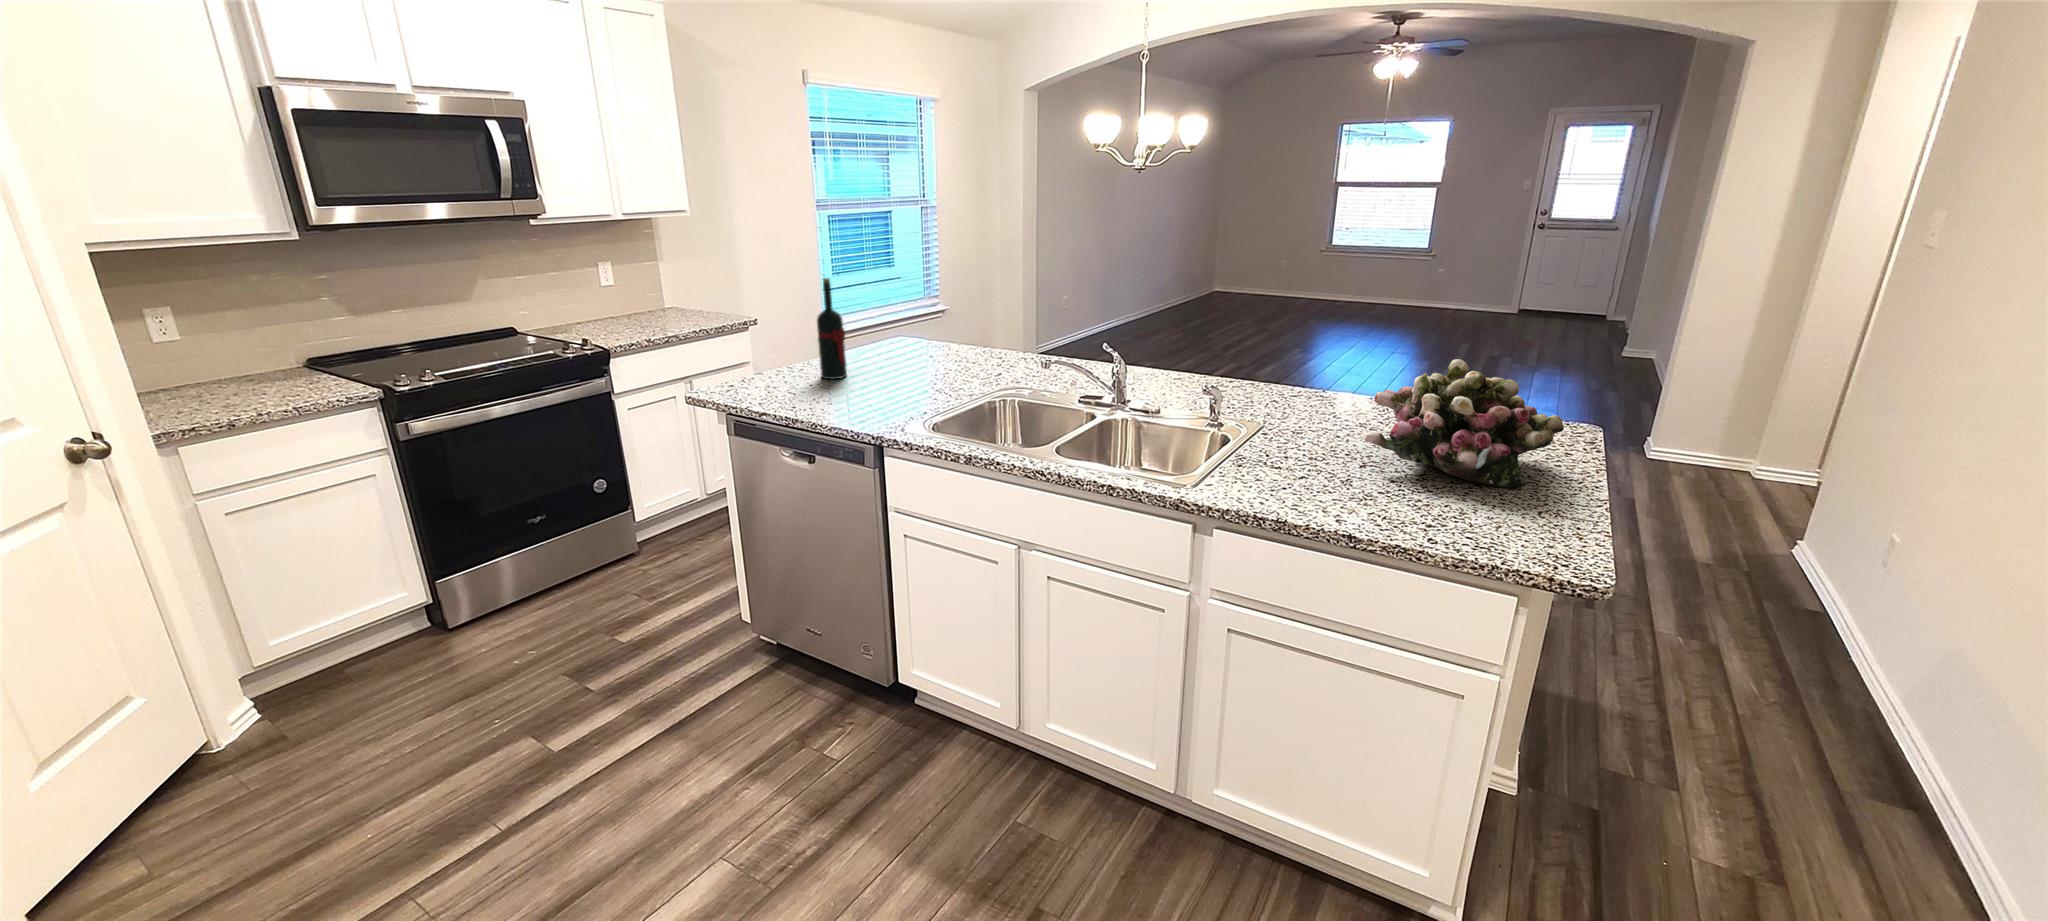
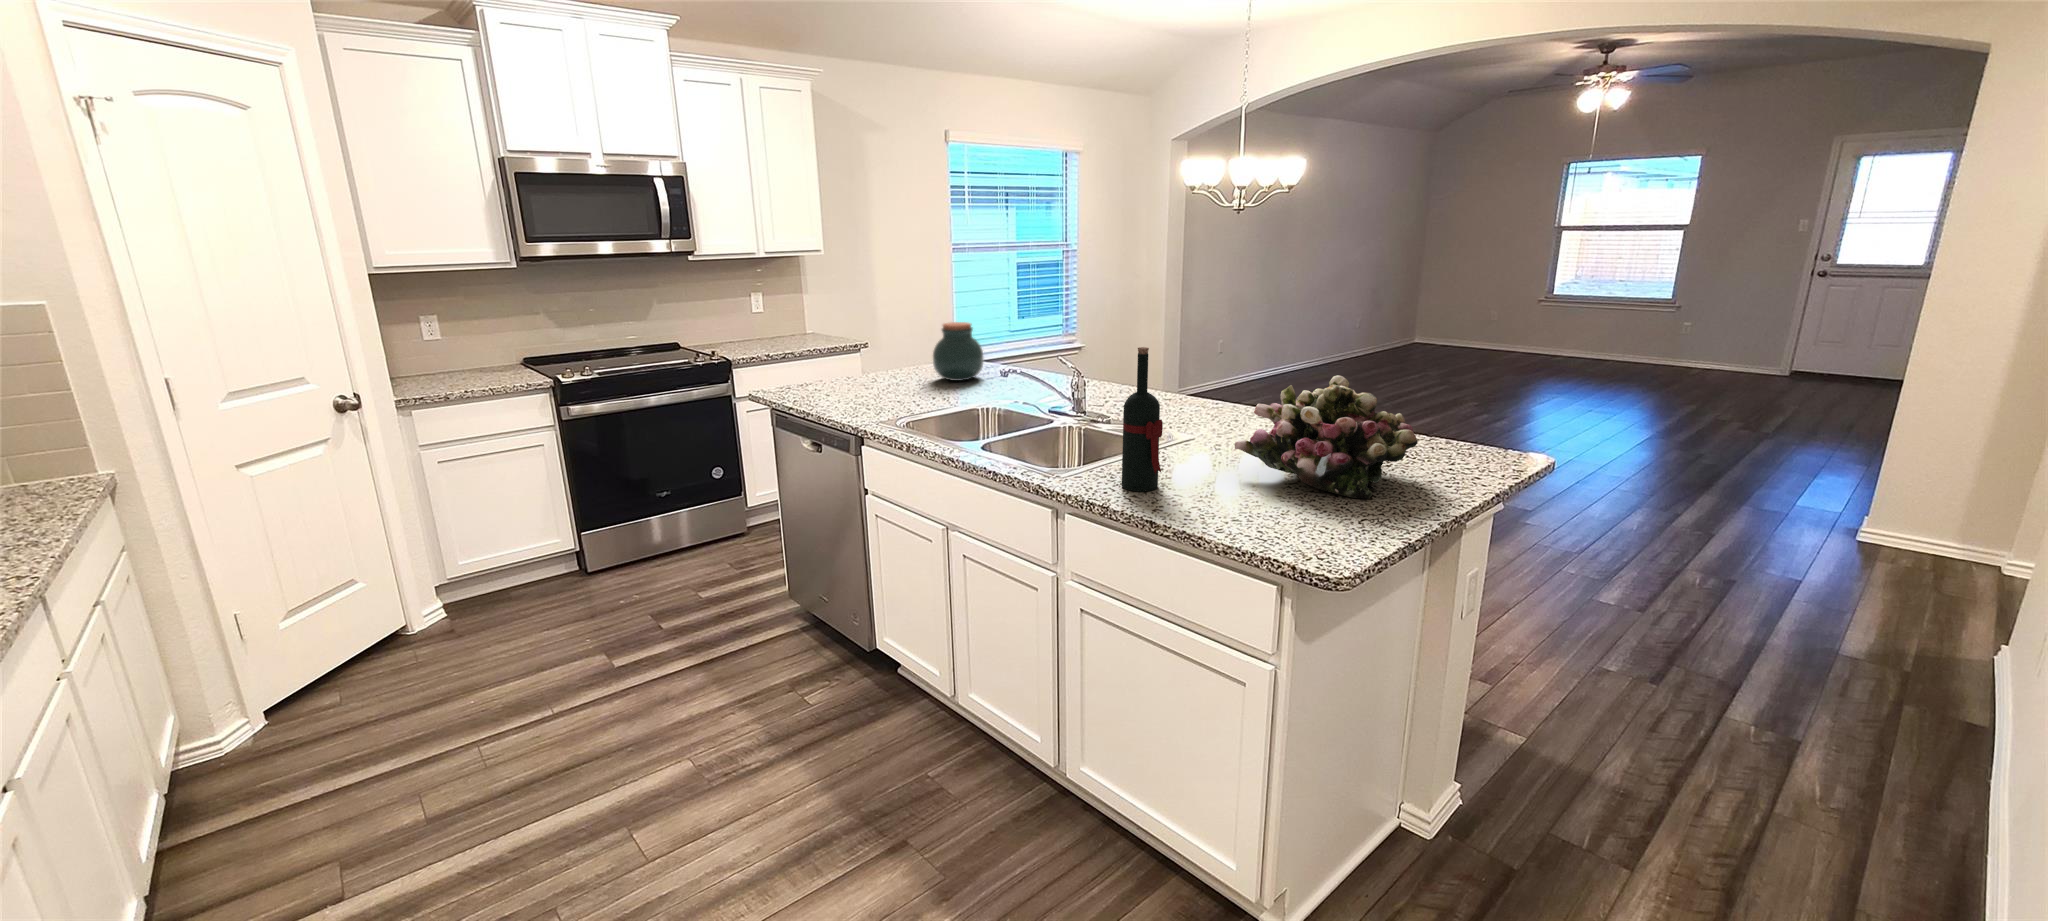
wine bottle: present [817,278,847,379] -> present [1122,347,1163,492]
jar: none [902,300,959,367] -> present [933,322,984,381]

